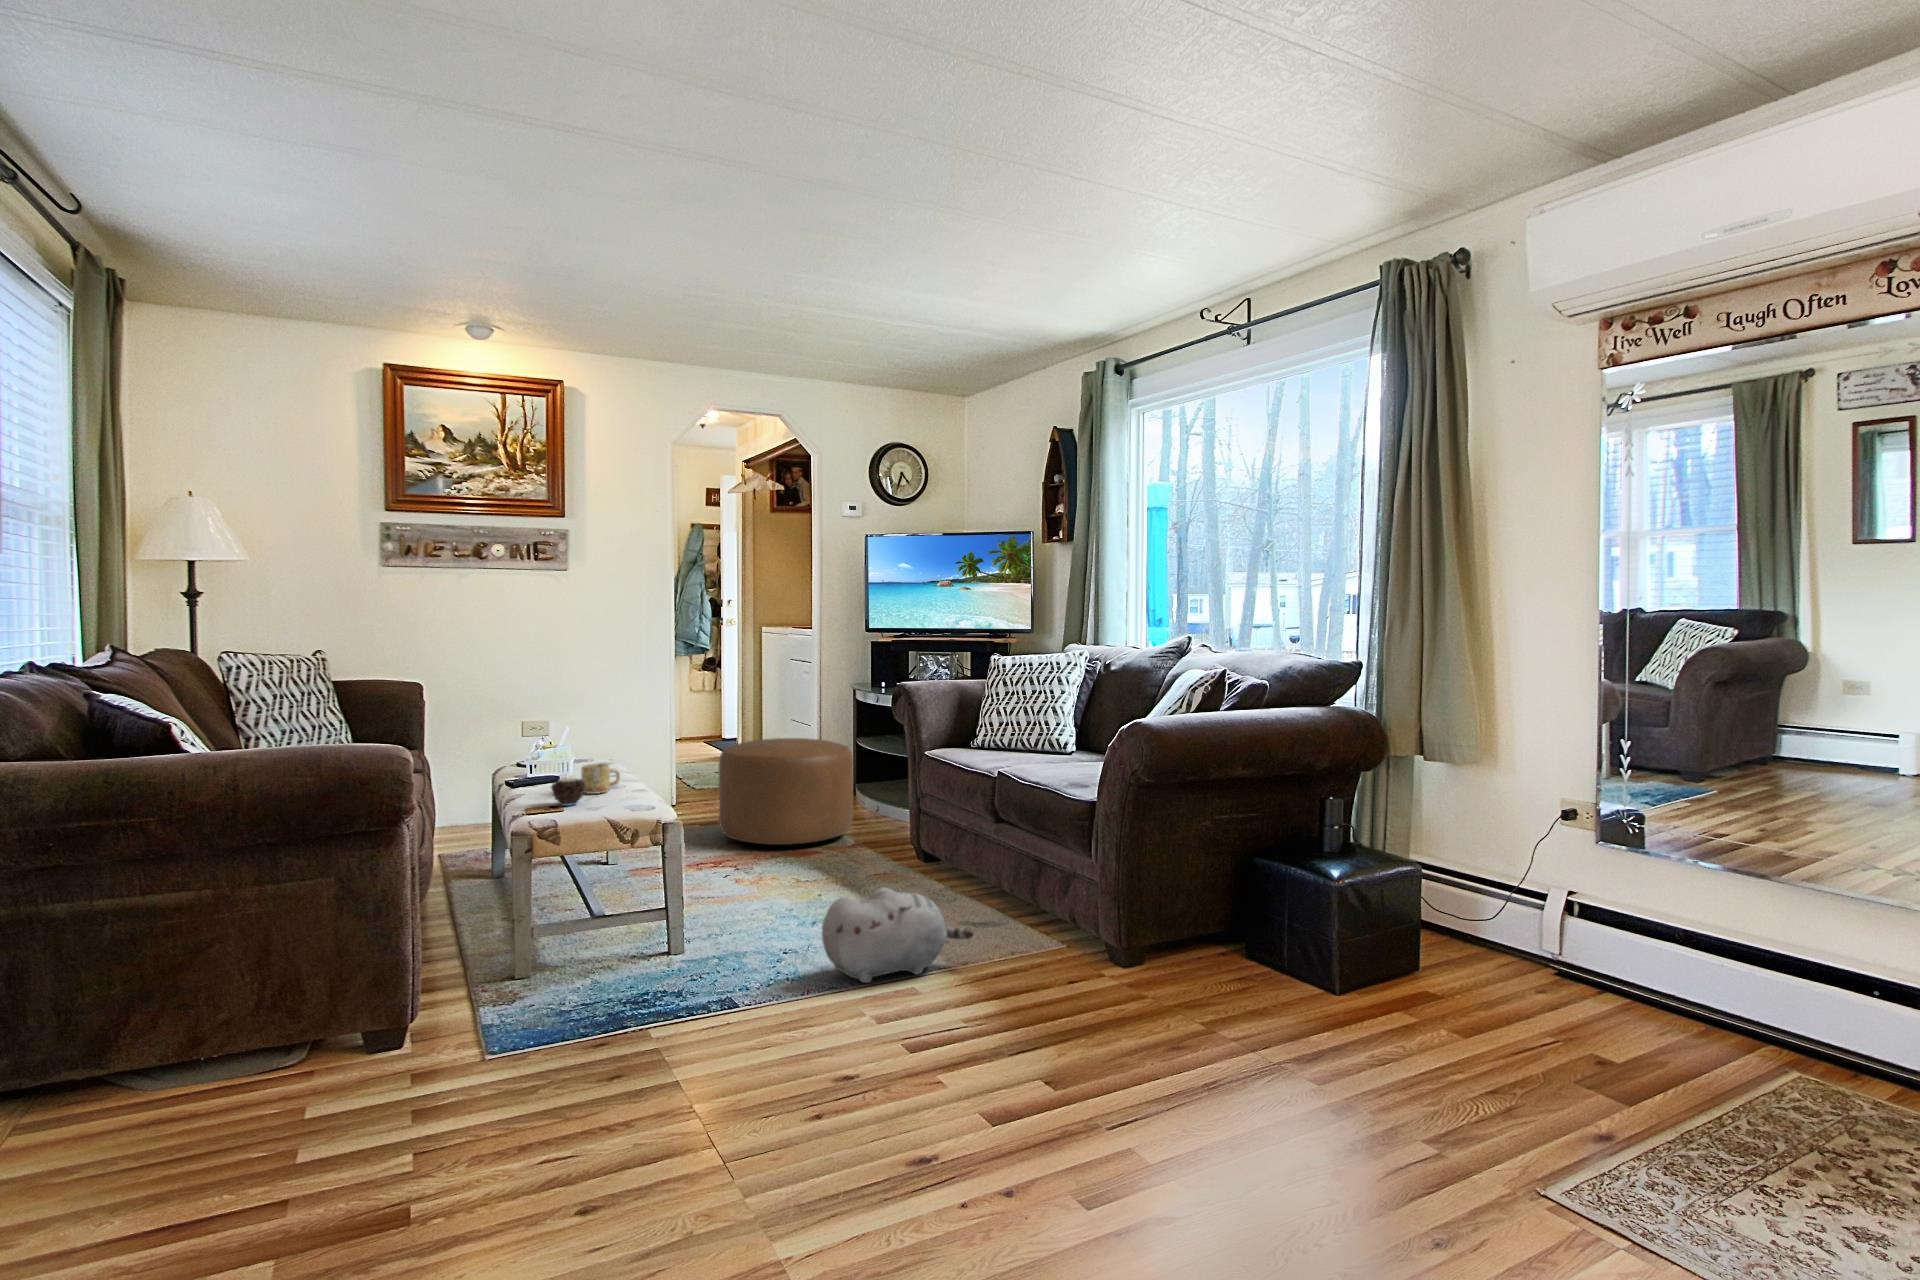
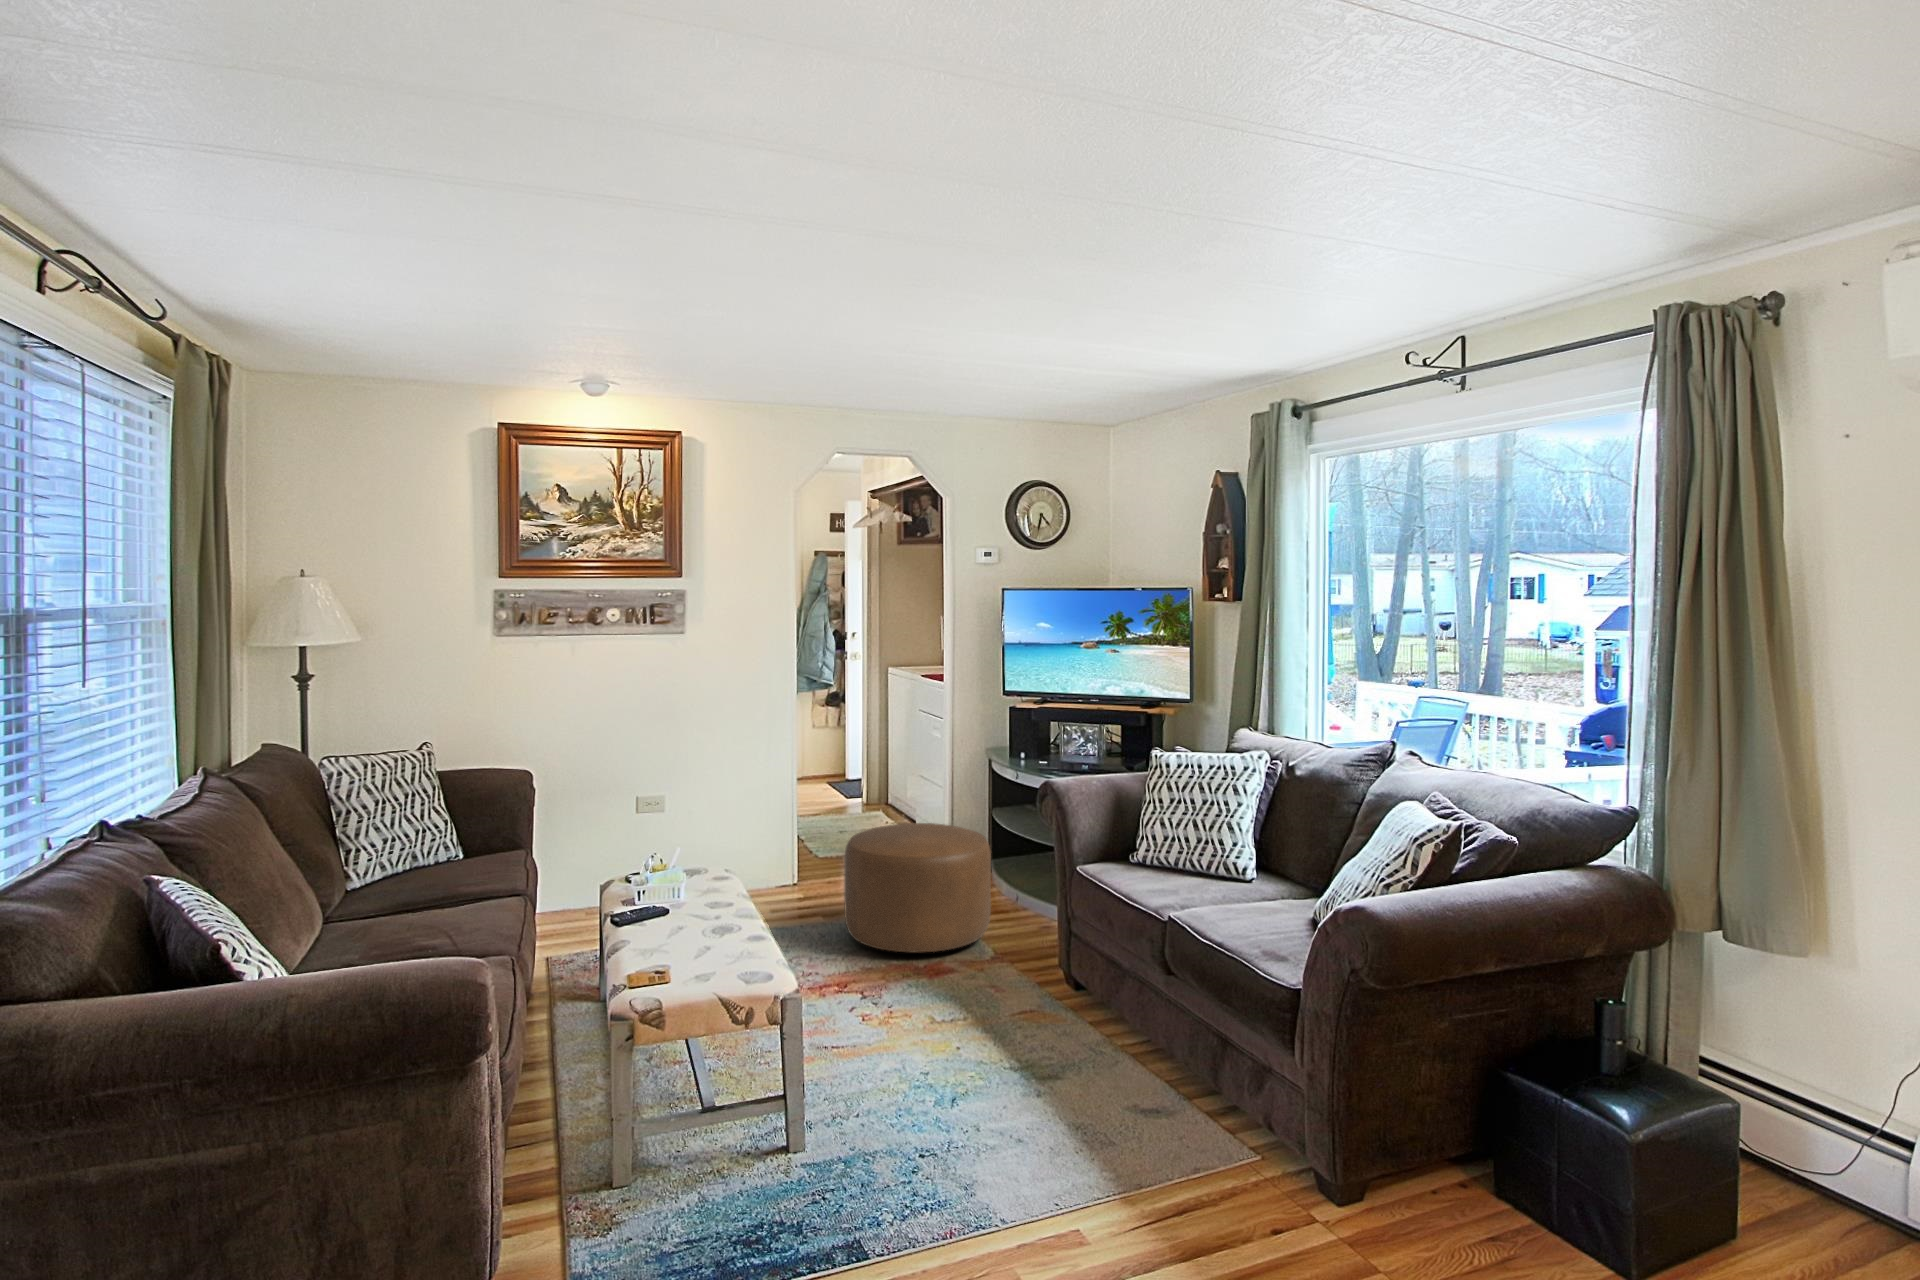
mug: present [581,764,620,794] -> none [692,906,735,945]
candle: present [551,778,586,806] -> none [656,932,696,969]
plush toy: present [822,887,974,983] -> none [968,1099,1151,1221]

